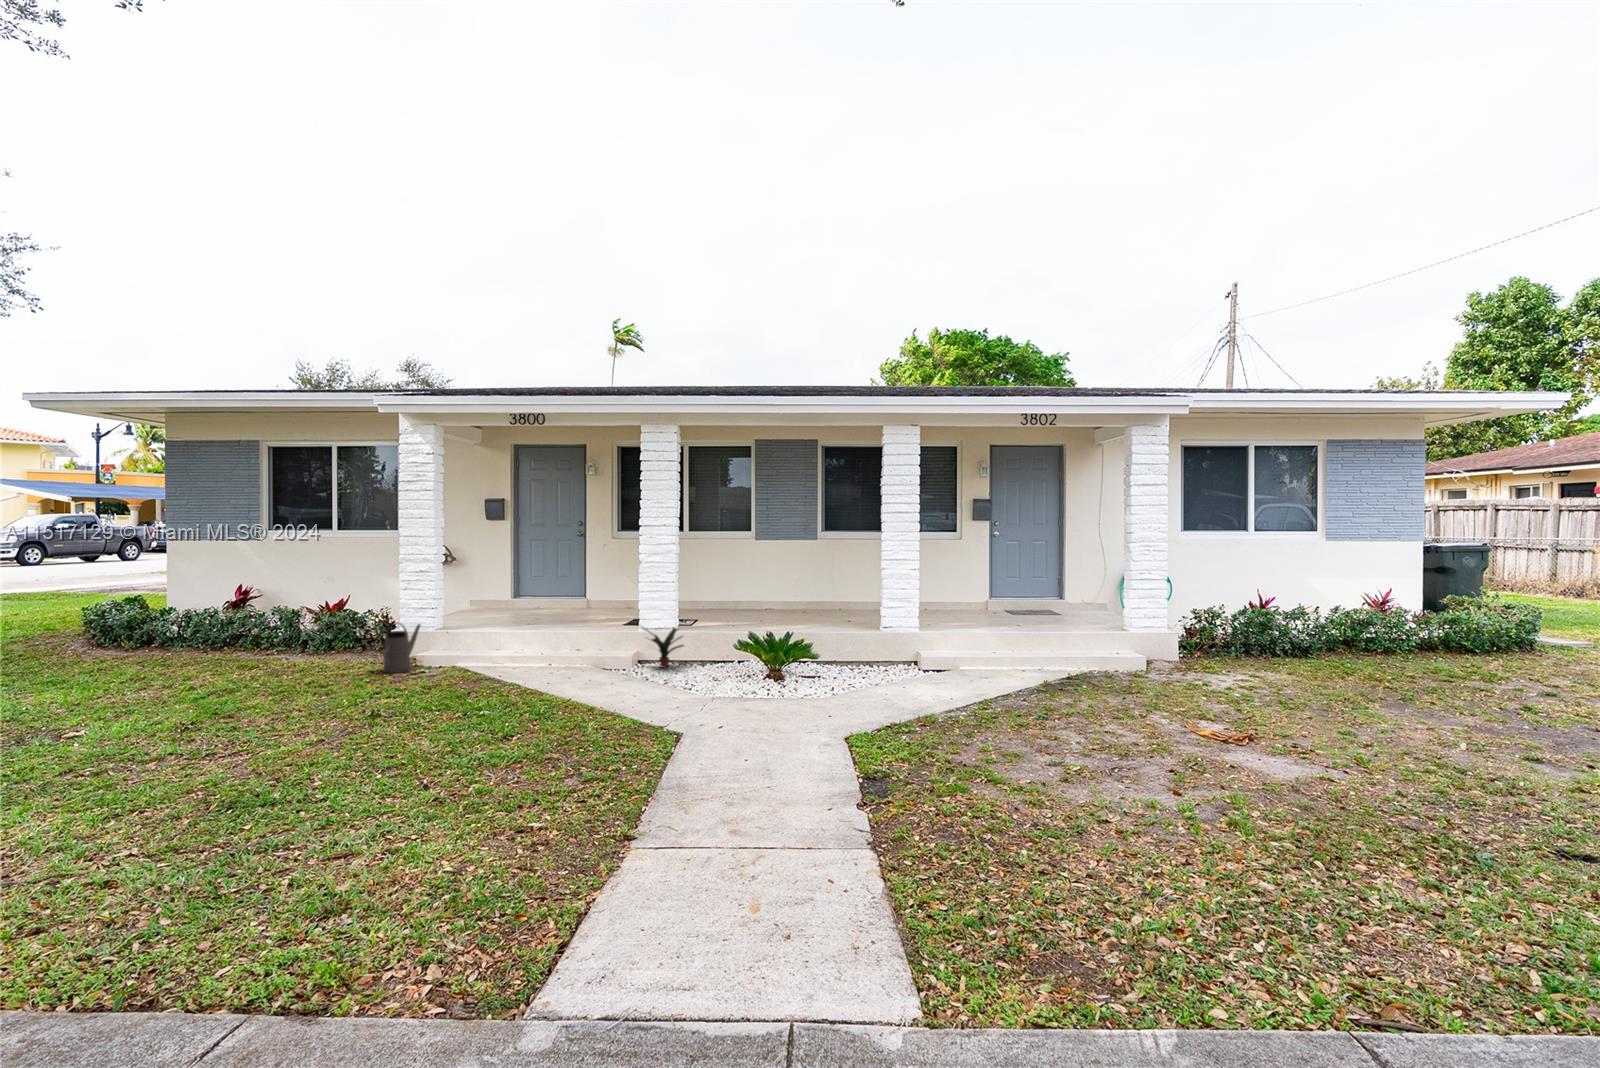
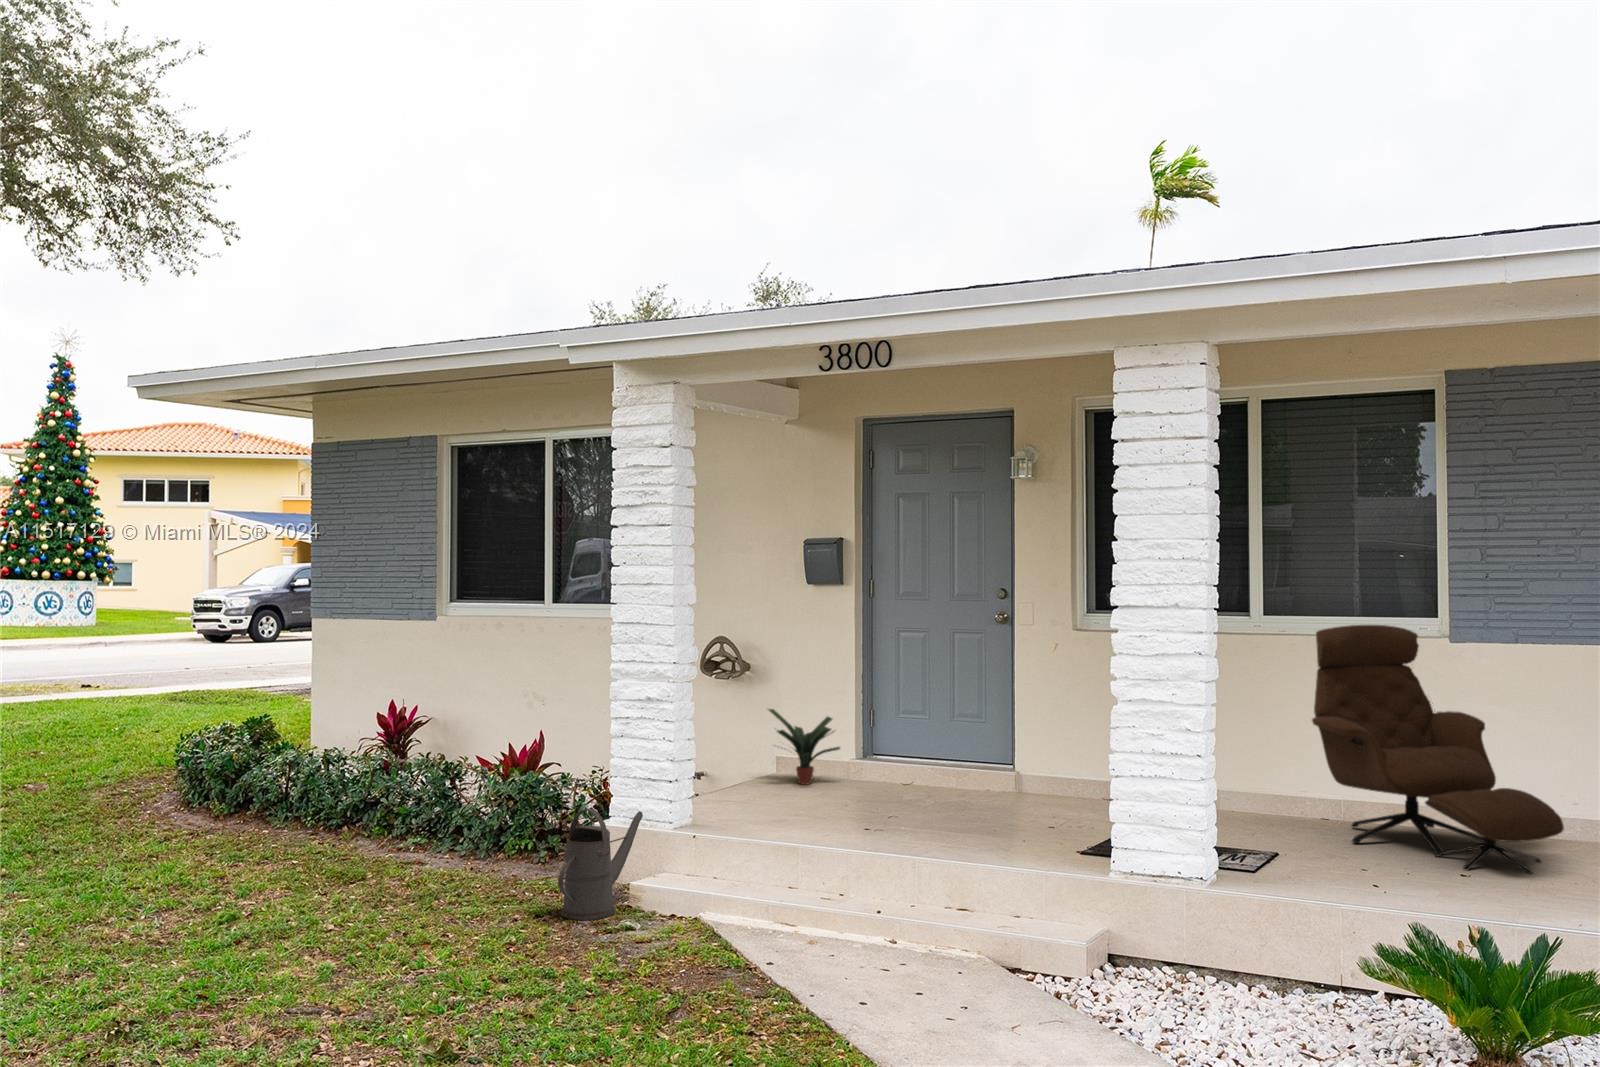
lounge chair: none [710,534,791,618] -> present [1312,625,1564,874]
potted plant: present [647,628,683,668] -> present [769,709,840,785]

